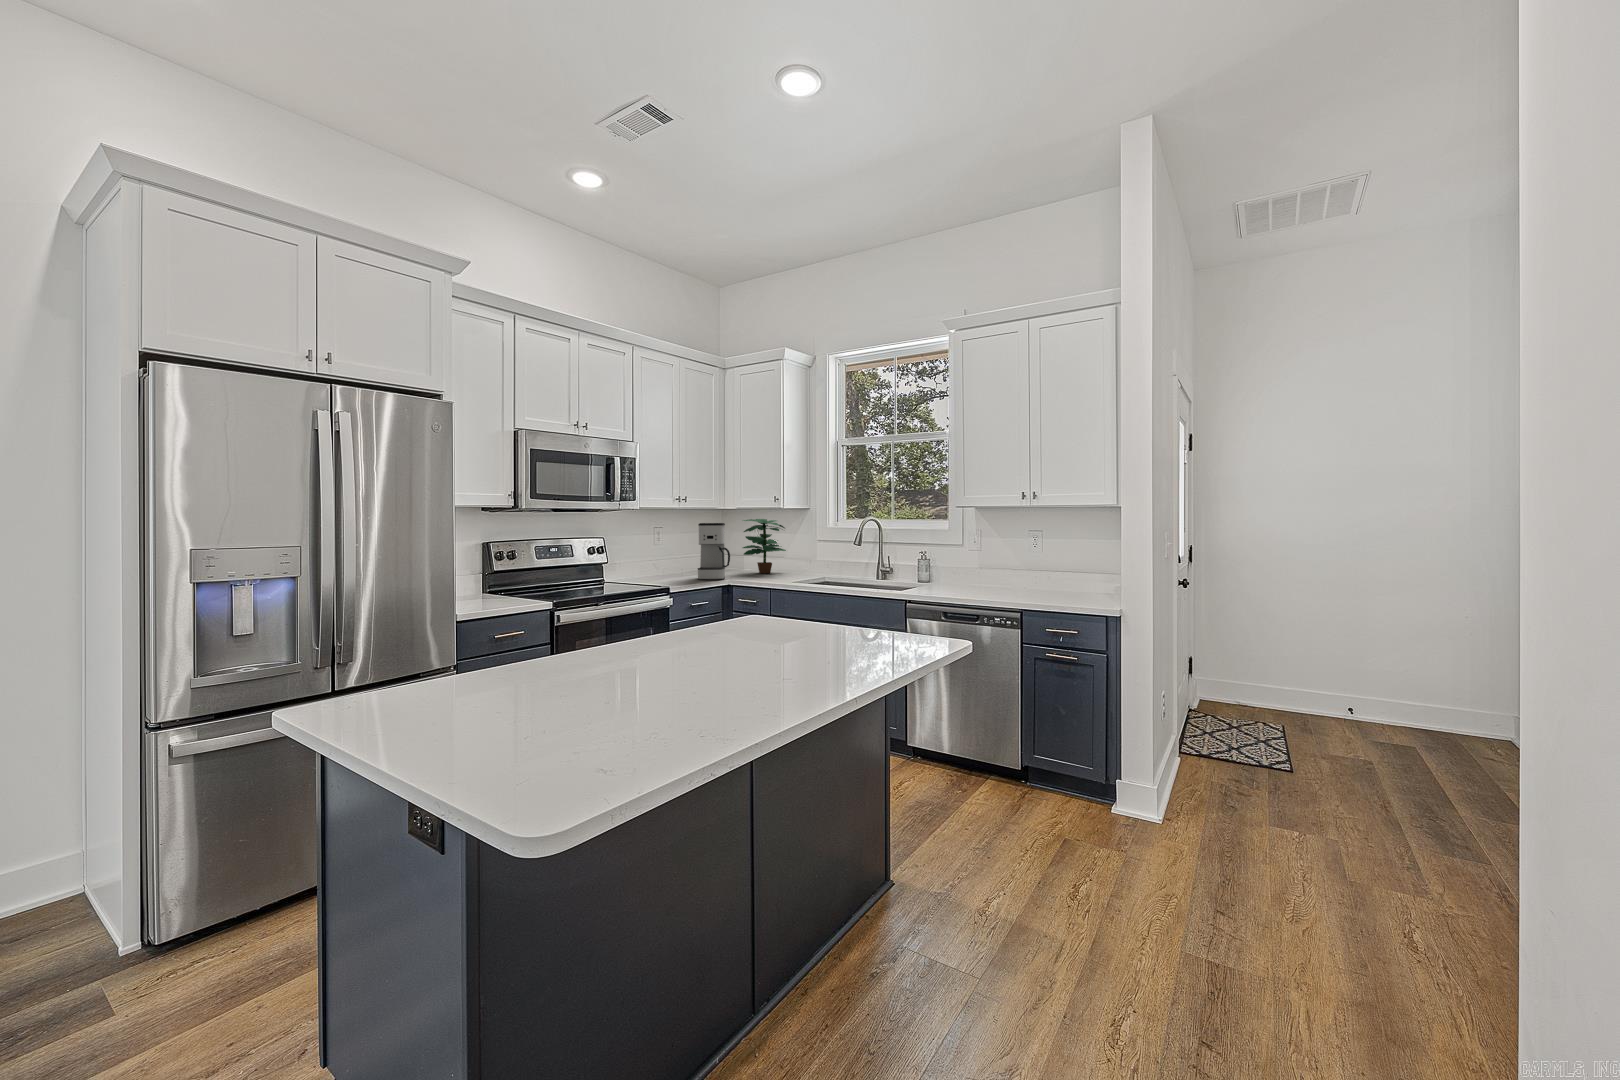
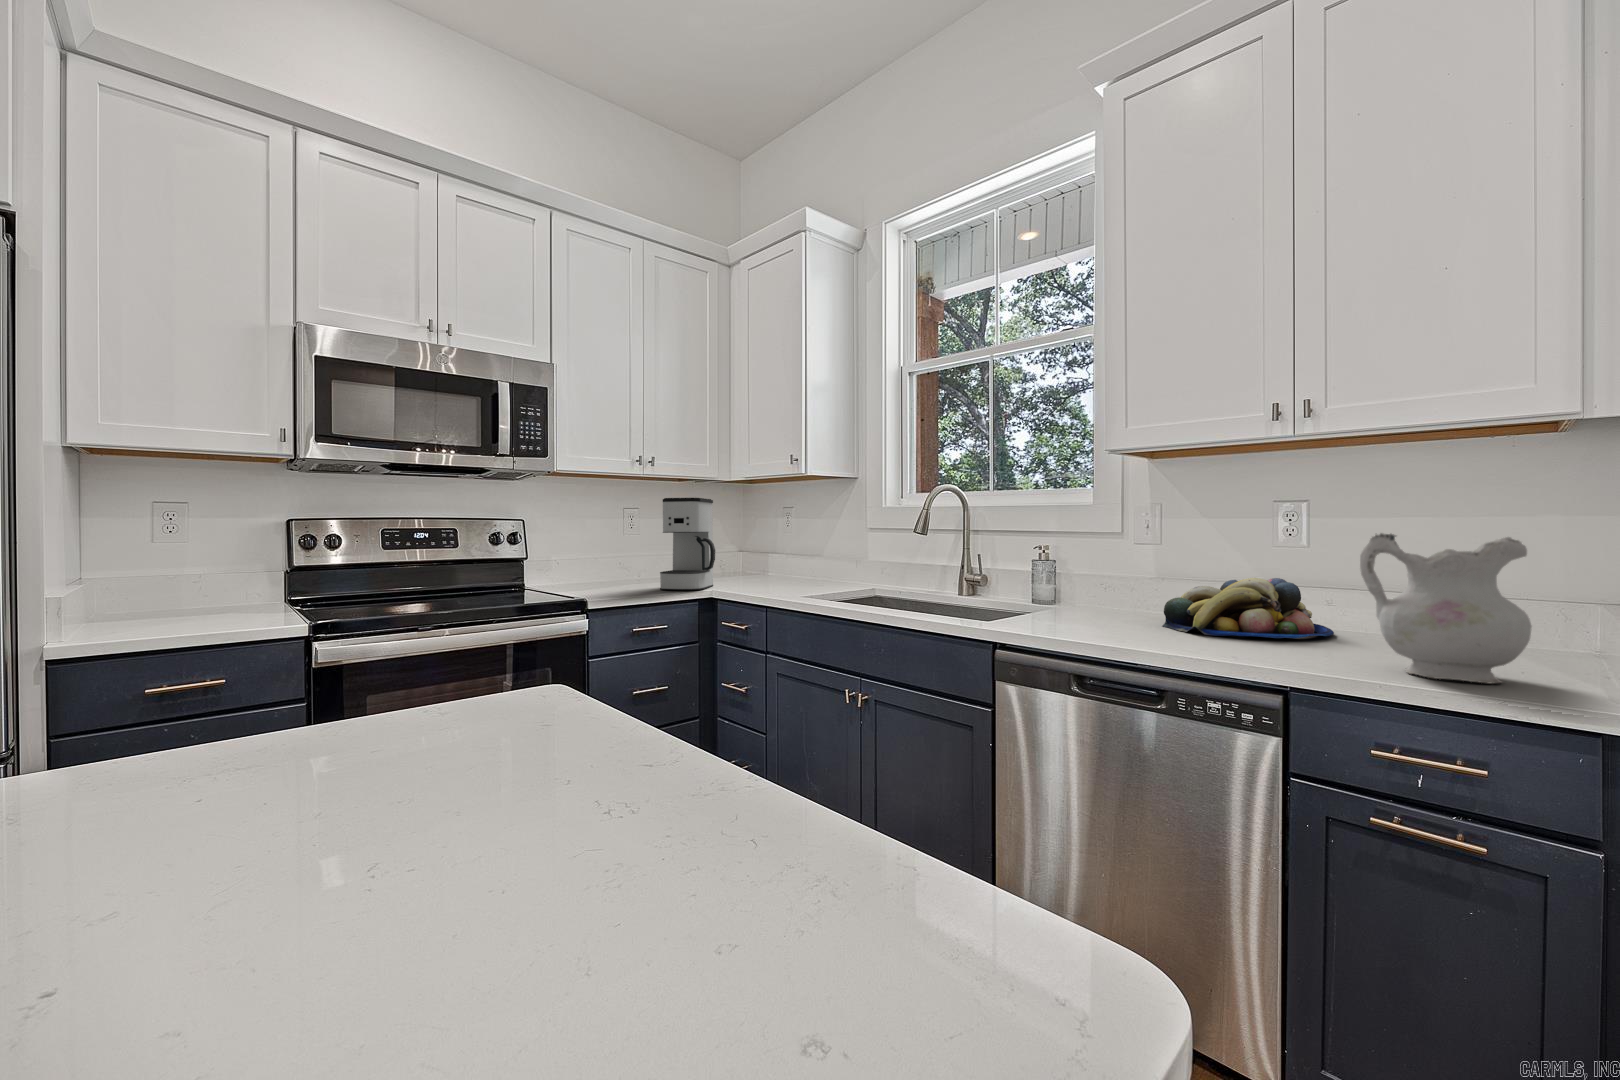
potted plant: present [743,519,786,573] -> none [752,497,826,581]
ceramic pitcher: none [1048,550,1097,604] -> present [1360,533,1532,684]
fruit bowl: none [980,568,1049,594] -> present [1163,578,1334,638]

